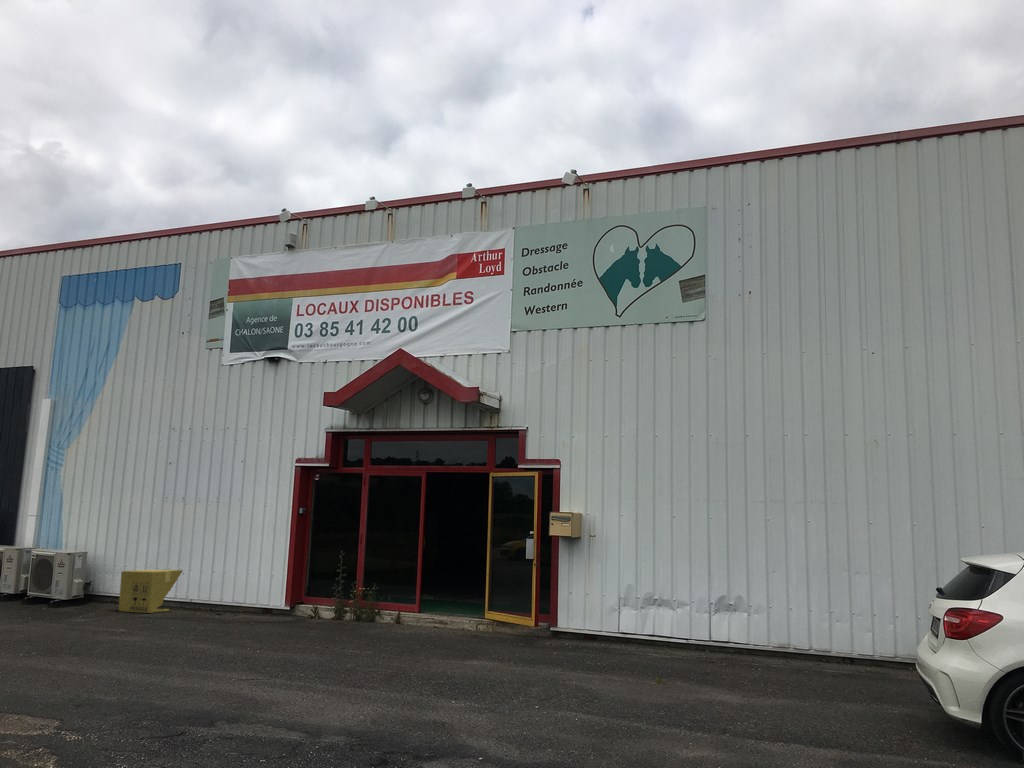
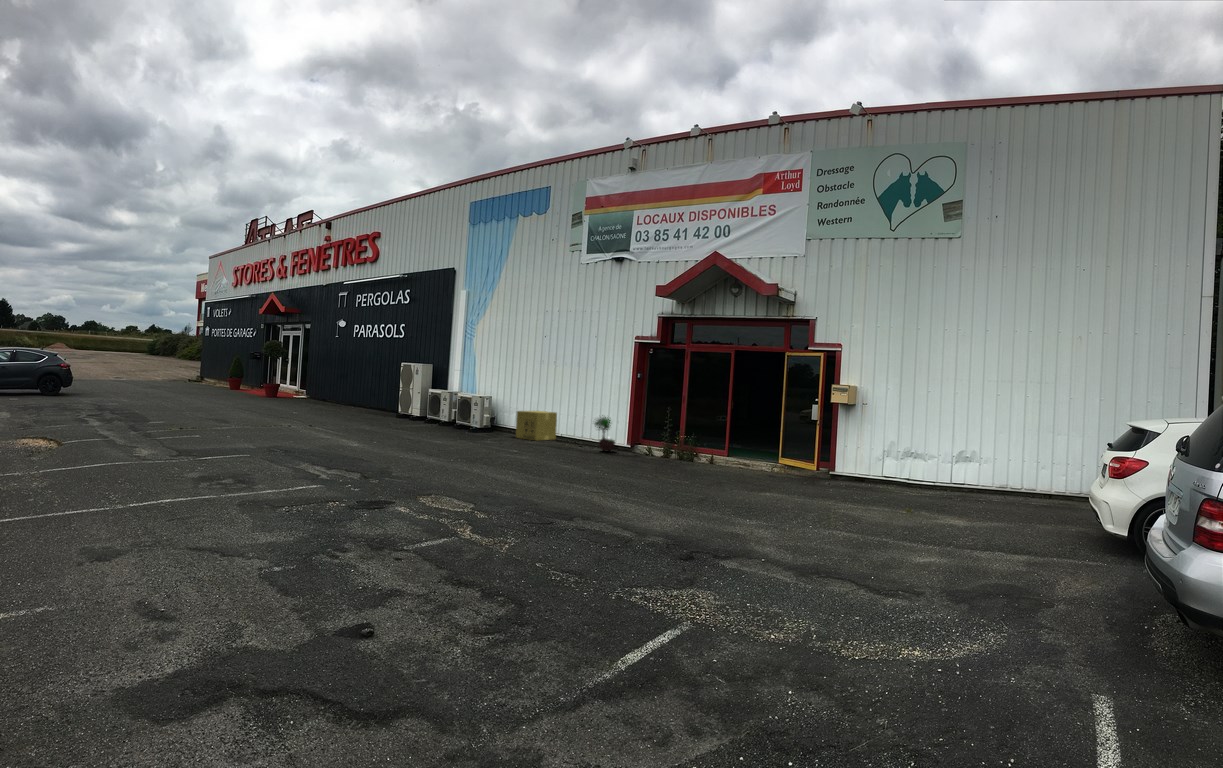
potted tree: none [232,566,268,621] -> present [595,417,615,451]

